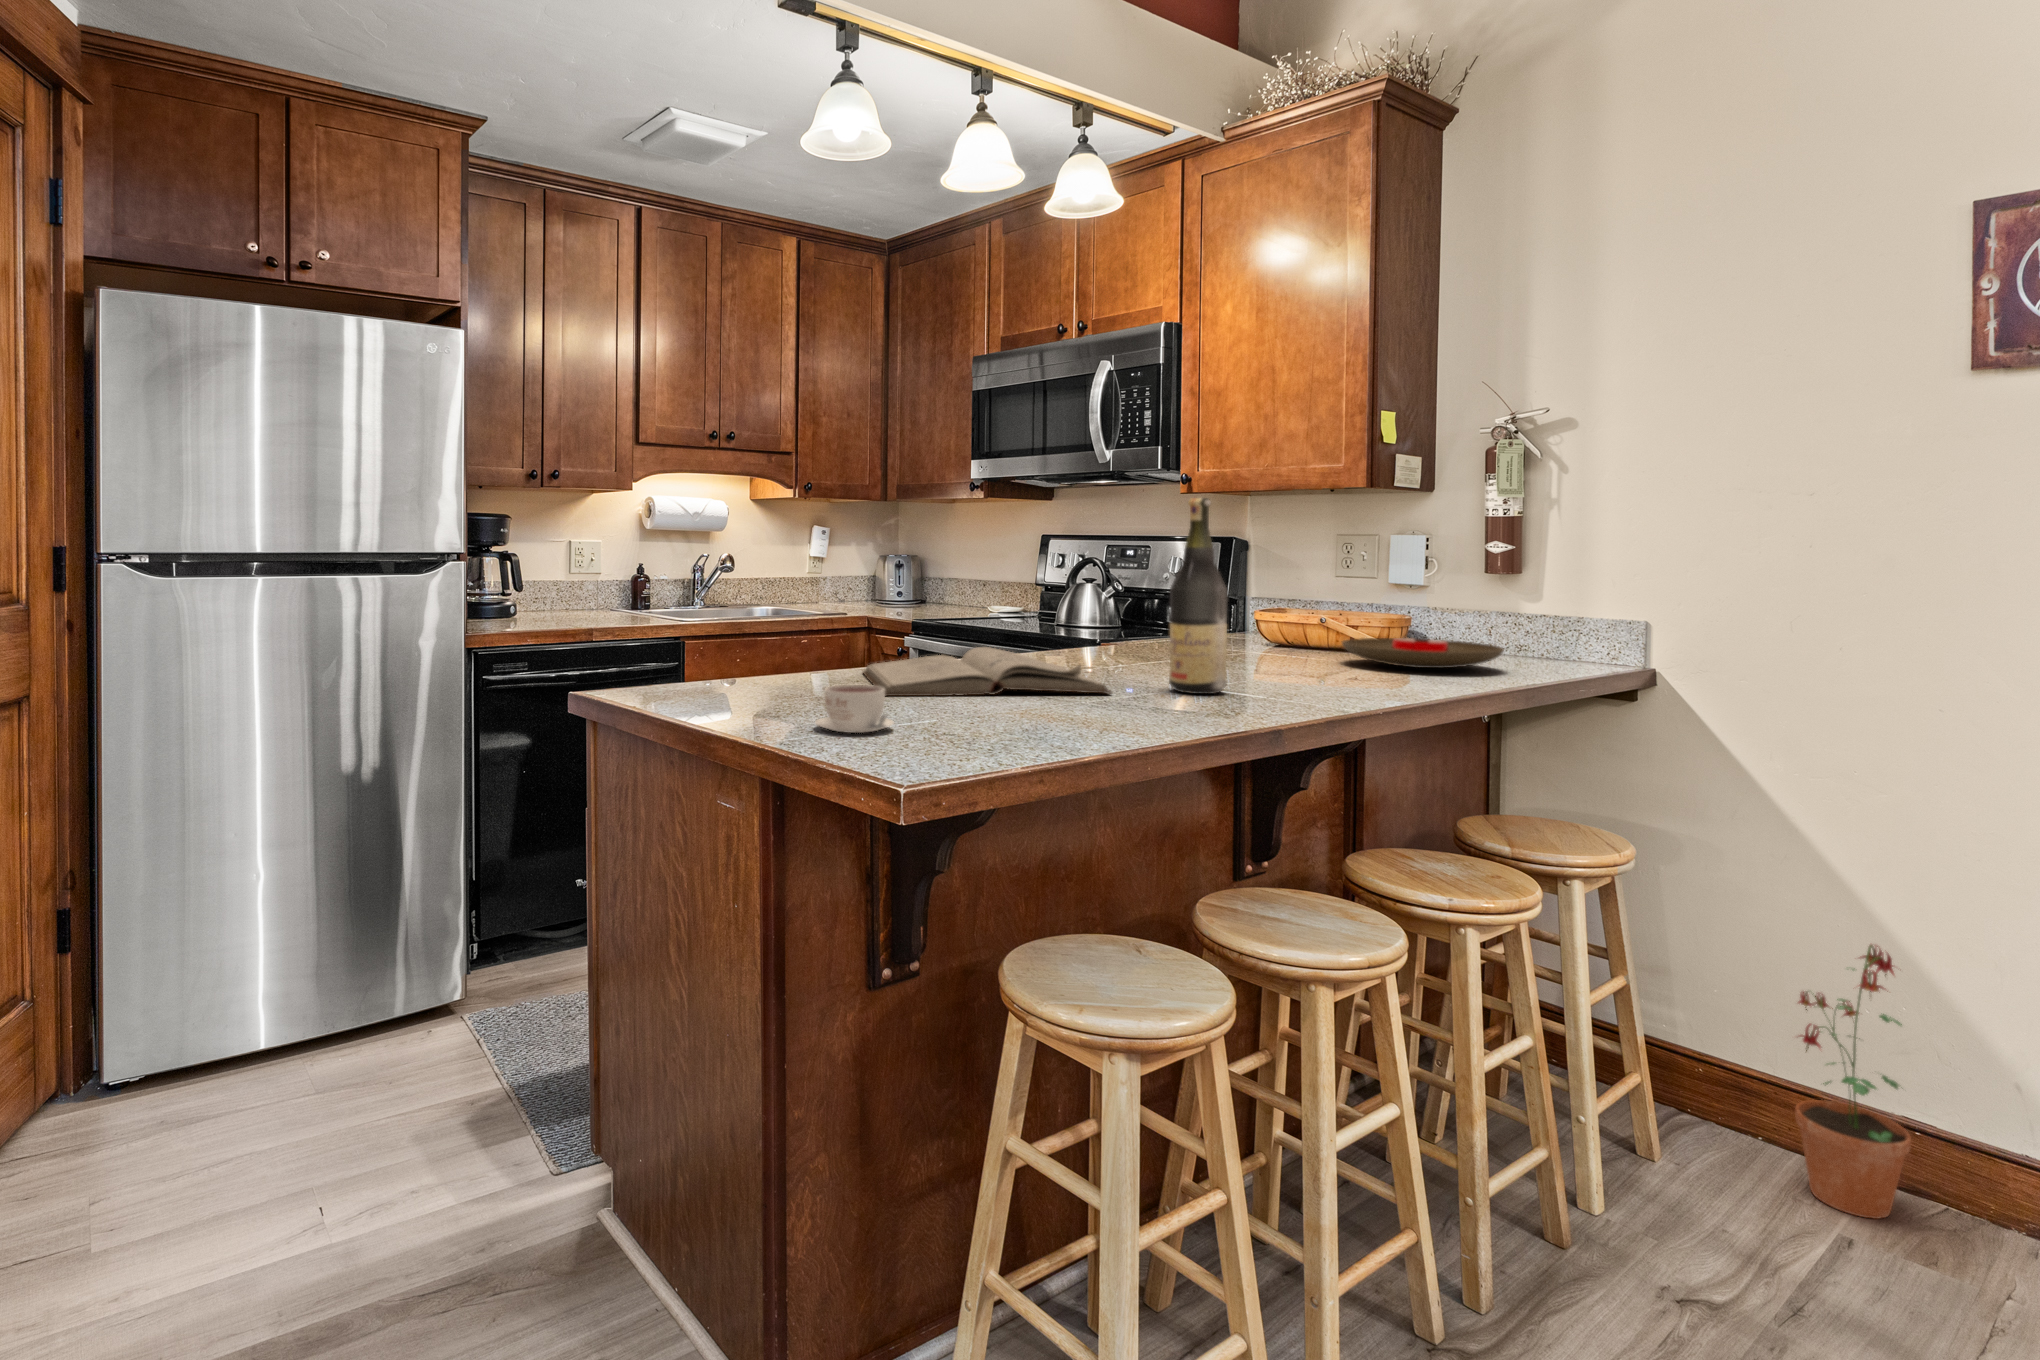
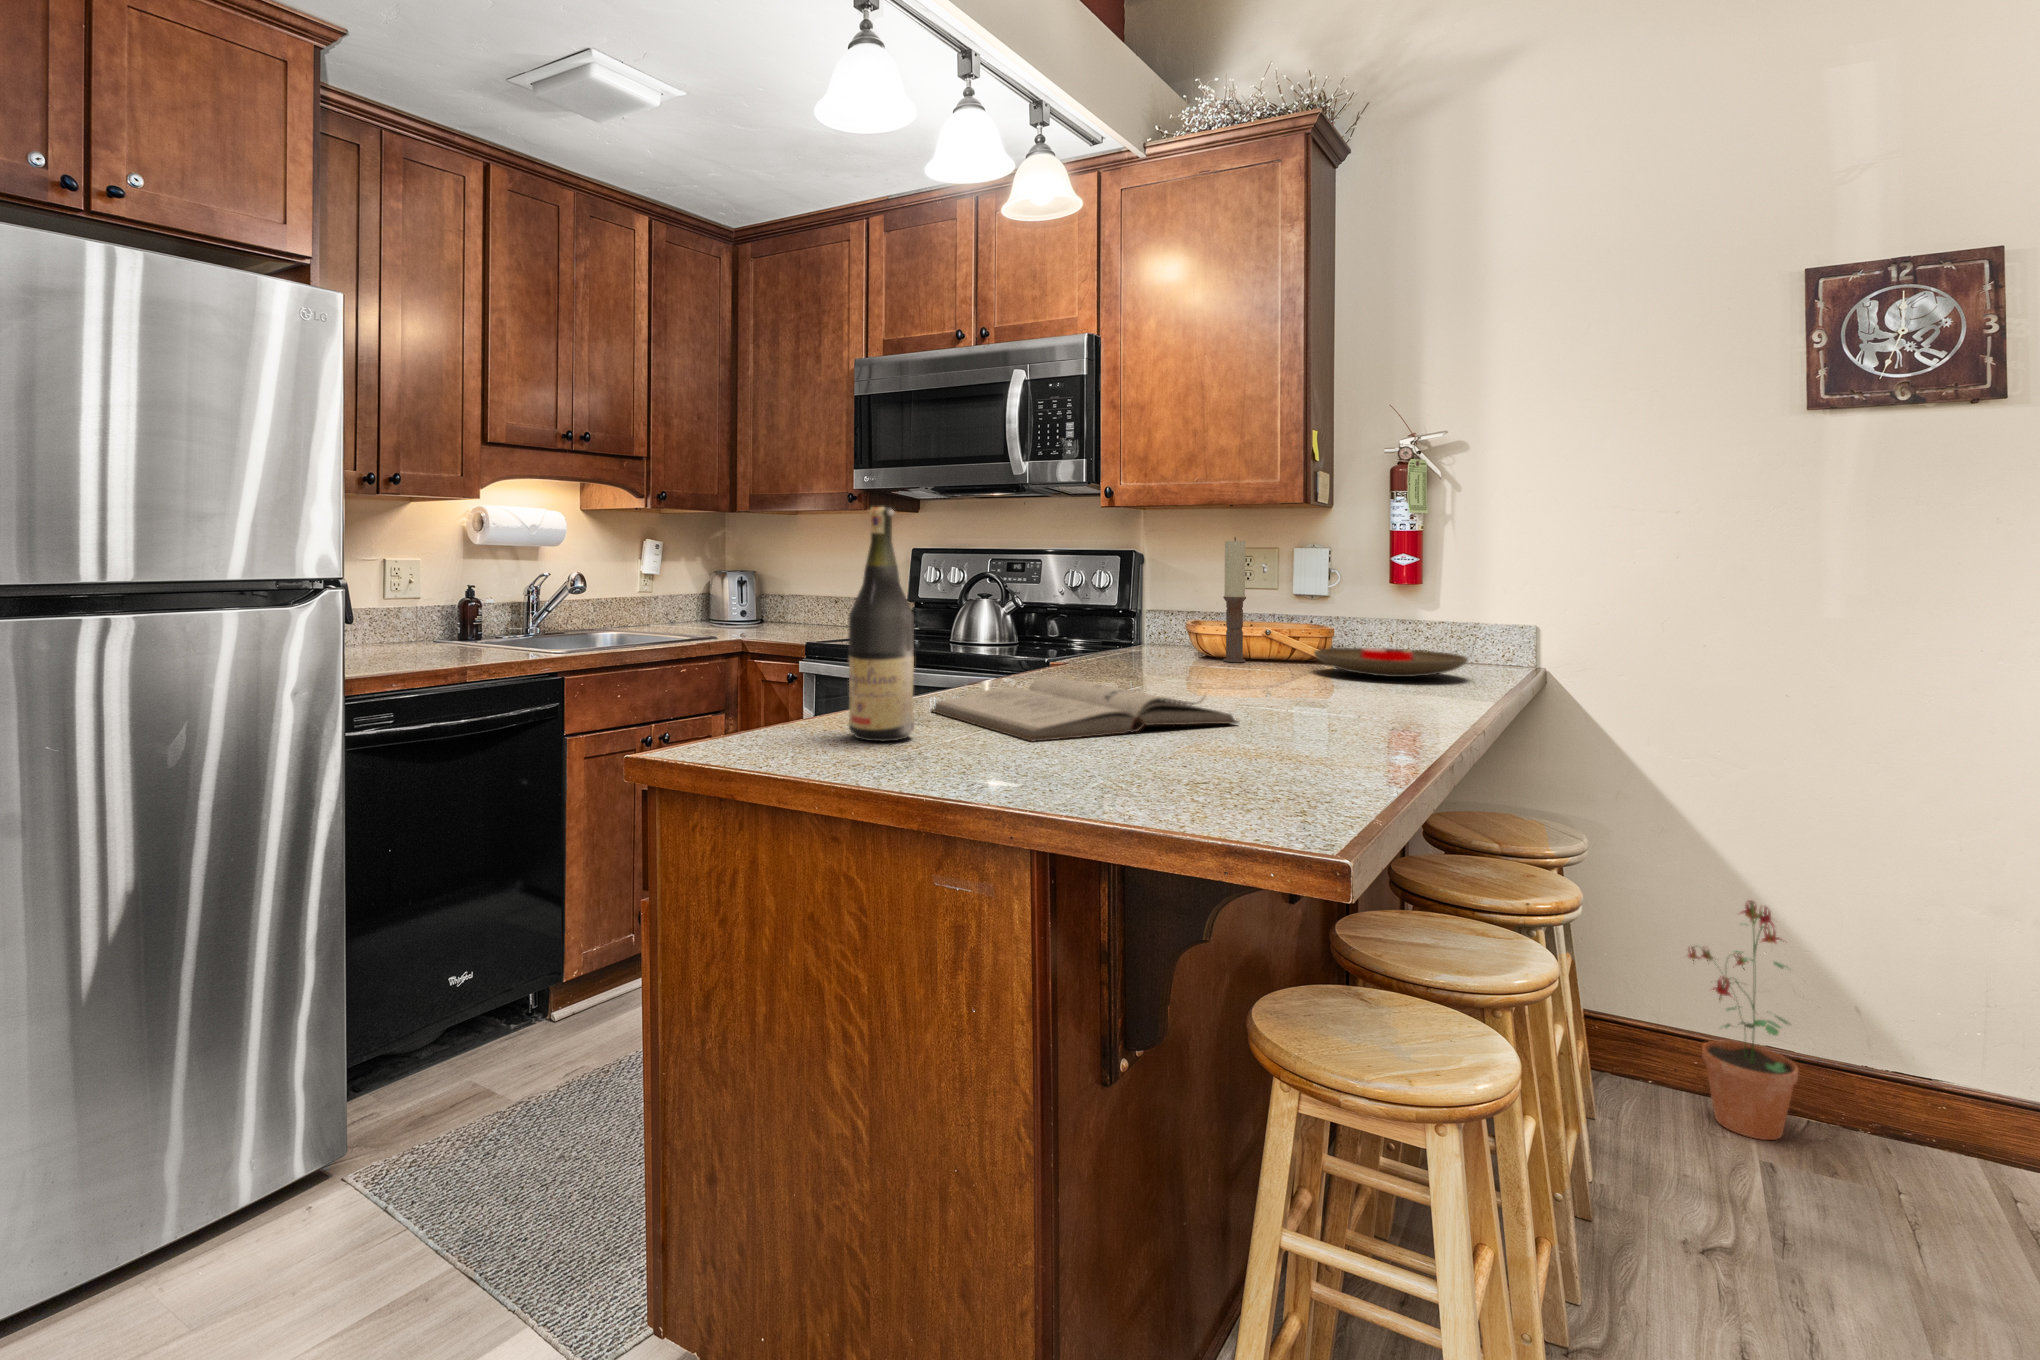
wine bottle: present [1169,498,1228,694] -> present [849,507,914,741]
candle: none [1278,523,1302,650] -> present [1223,537,1246,662]
coffee cup: present [815,685,894,733] -> none [1073,737,1172,797]

